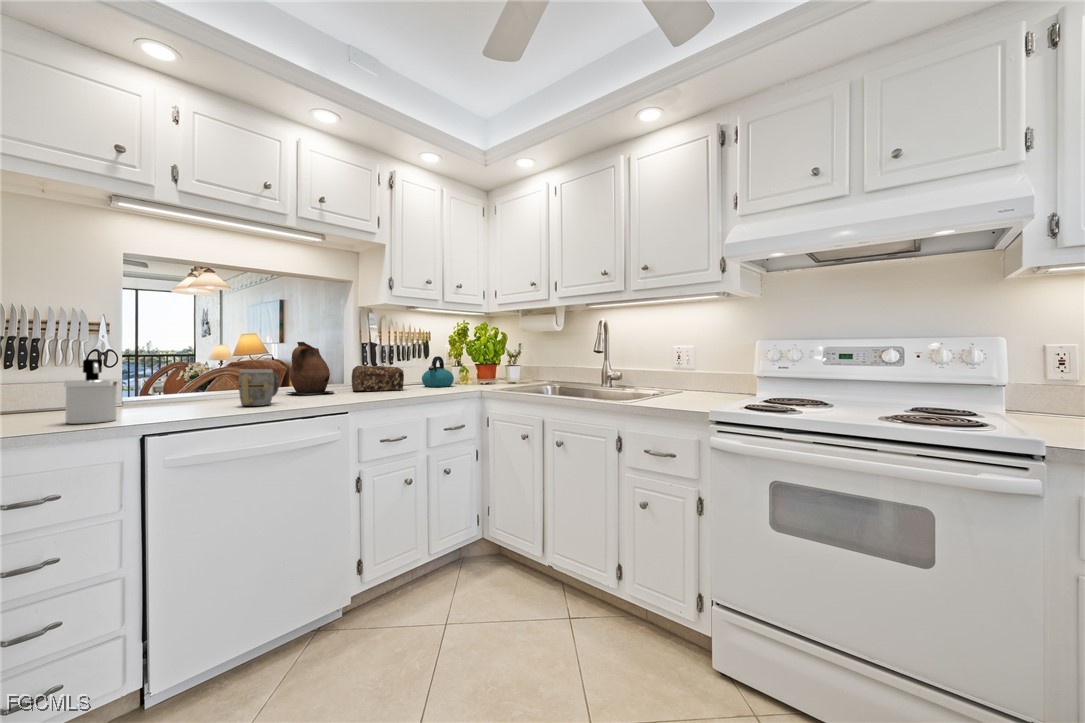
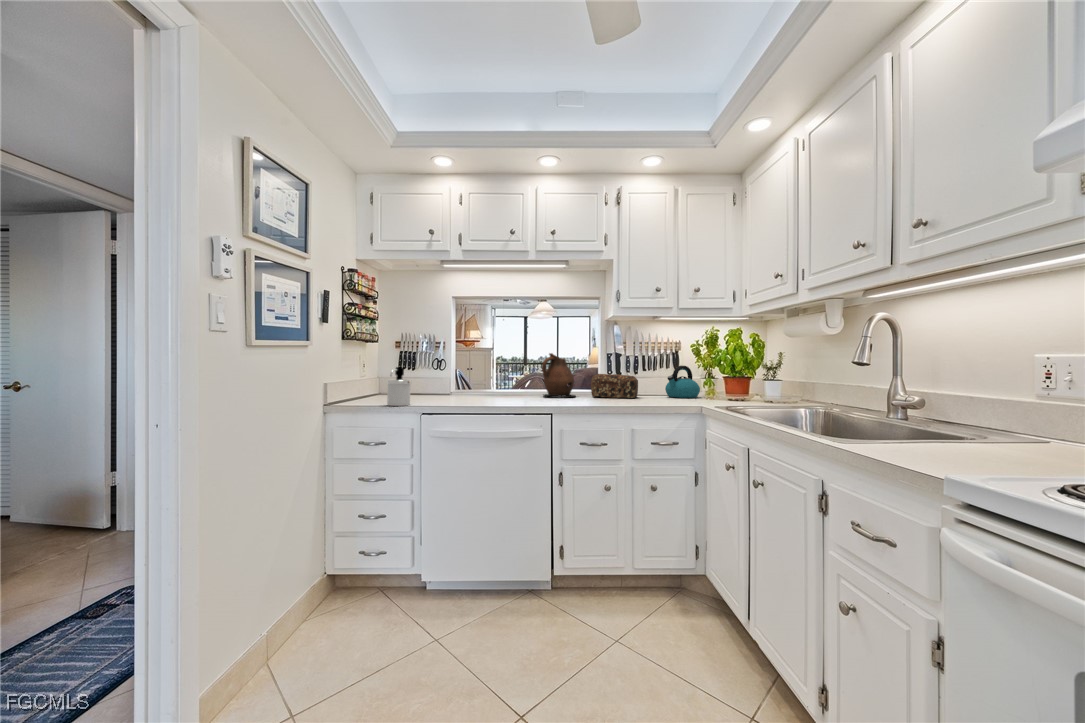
mug: present [238,369,279,406] -> none [483,375,514,403]

